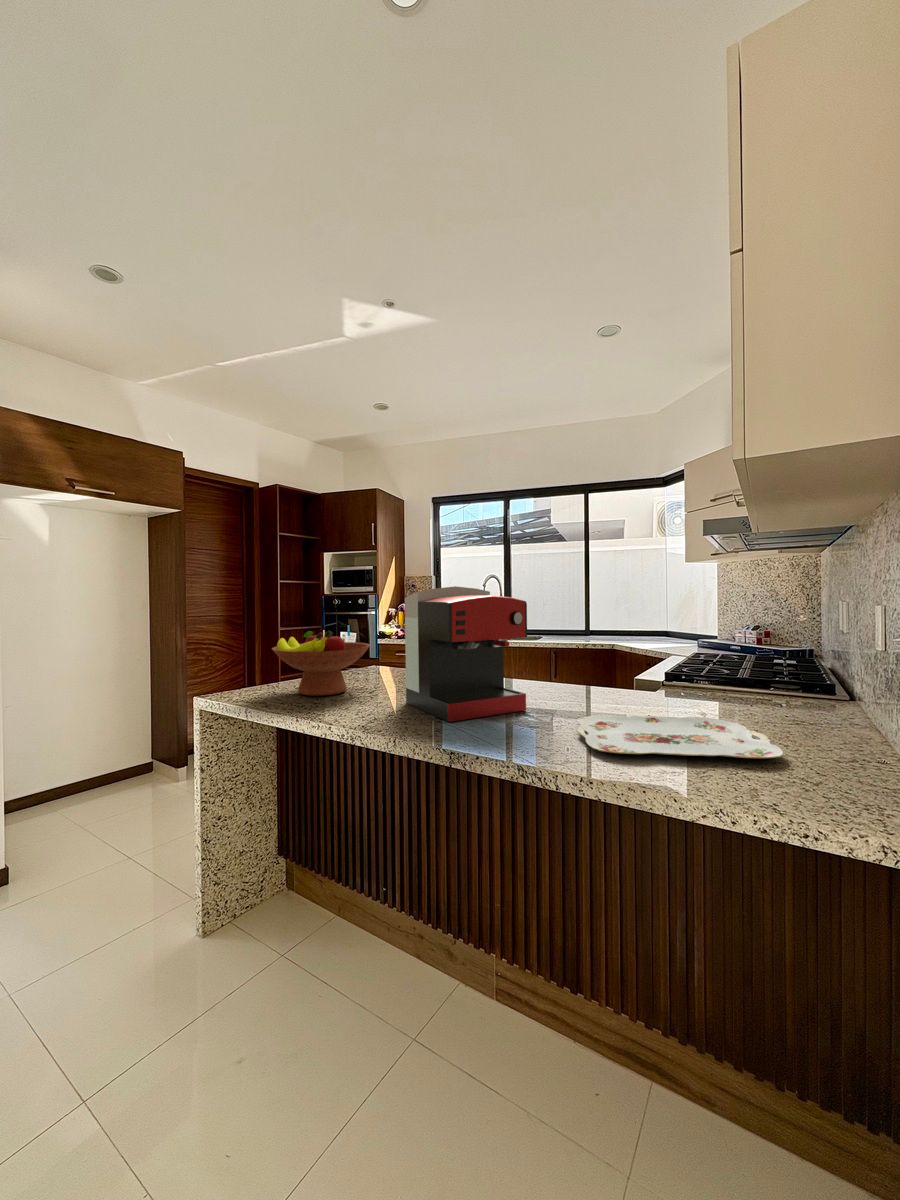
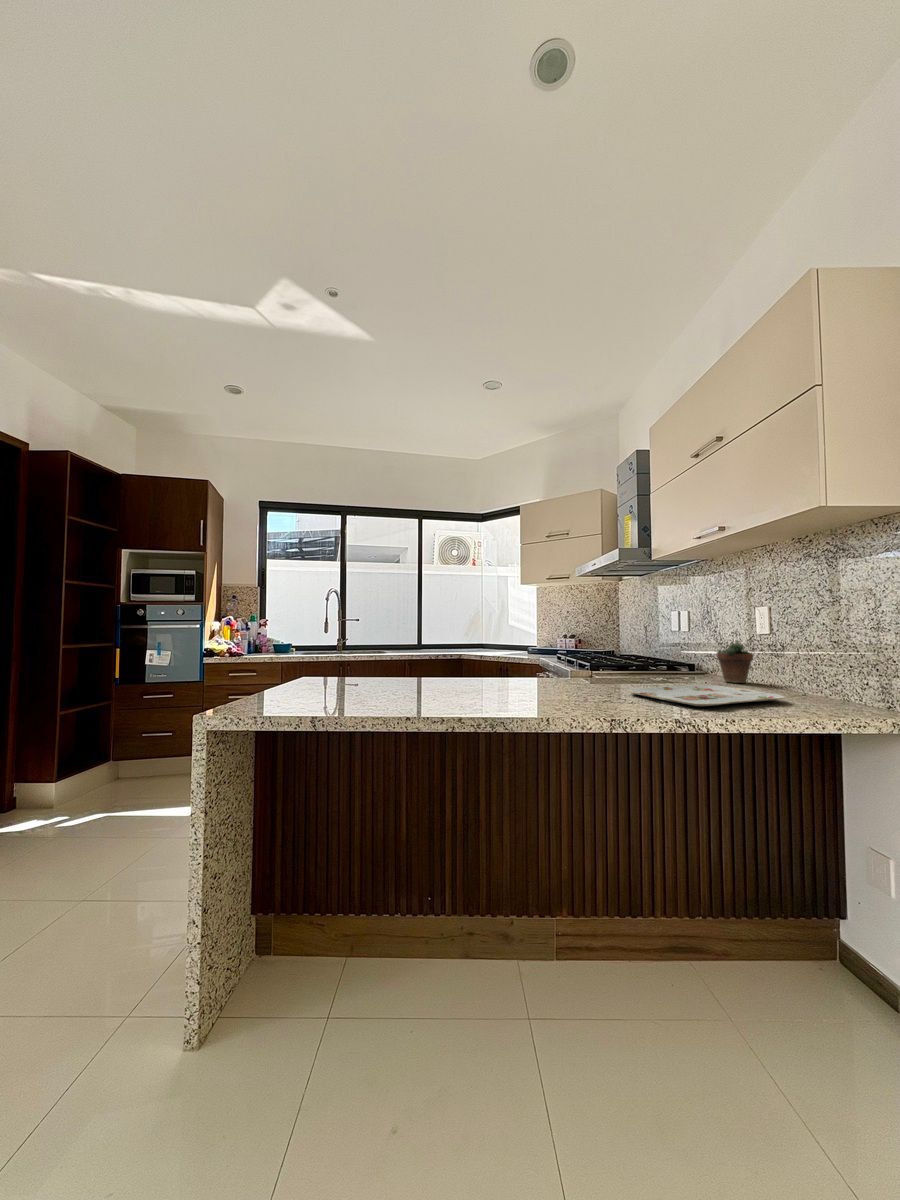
coffee maker: present [405,586,527,722] -> none [463,583,587,702]
fruit bowl: present [272,631,370,696] -> none [299,624,405,697]
succulent plant: none [793,641,852,723] -> present [717,632,753,683]

